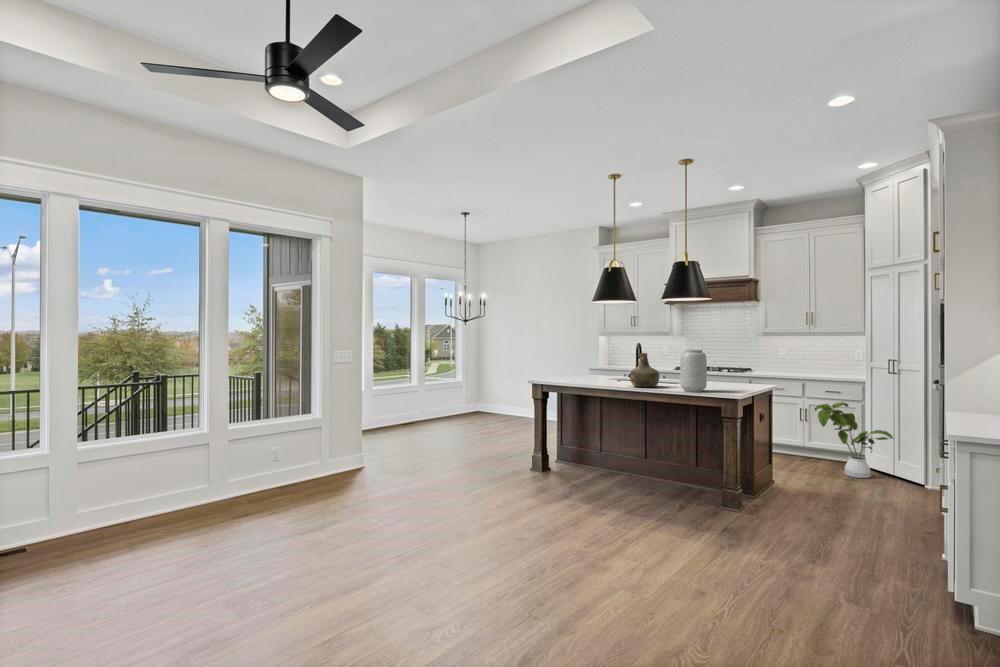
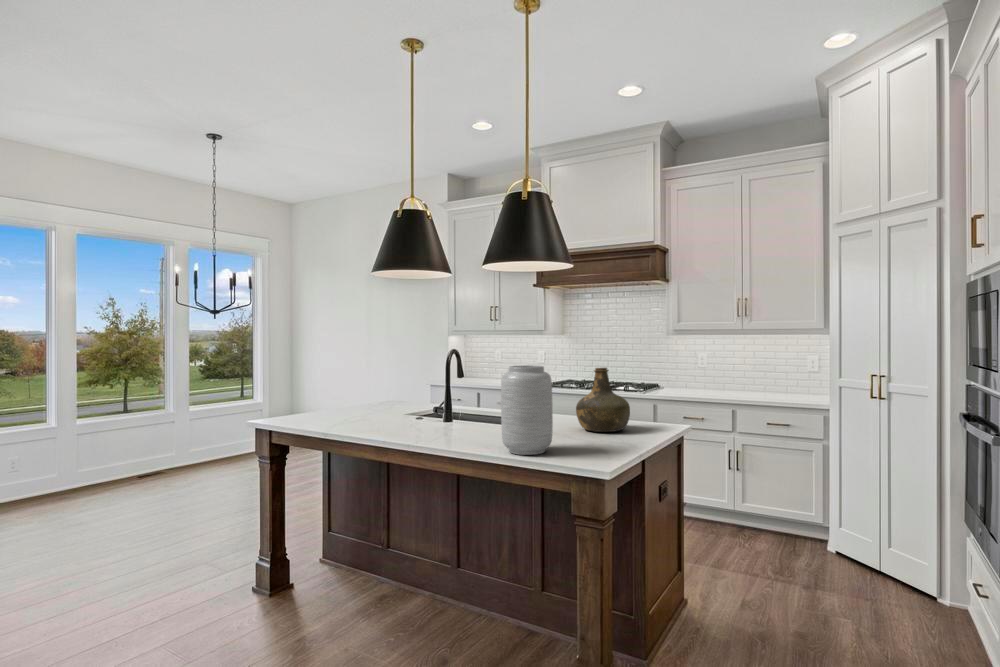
bottle: present [630,353,659,387] -> present [576,368,630,432]
house plant: present [814,402,893,478] -> none [752,448,887,578]

